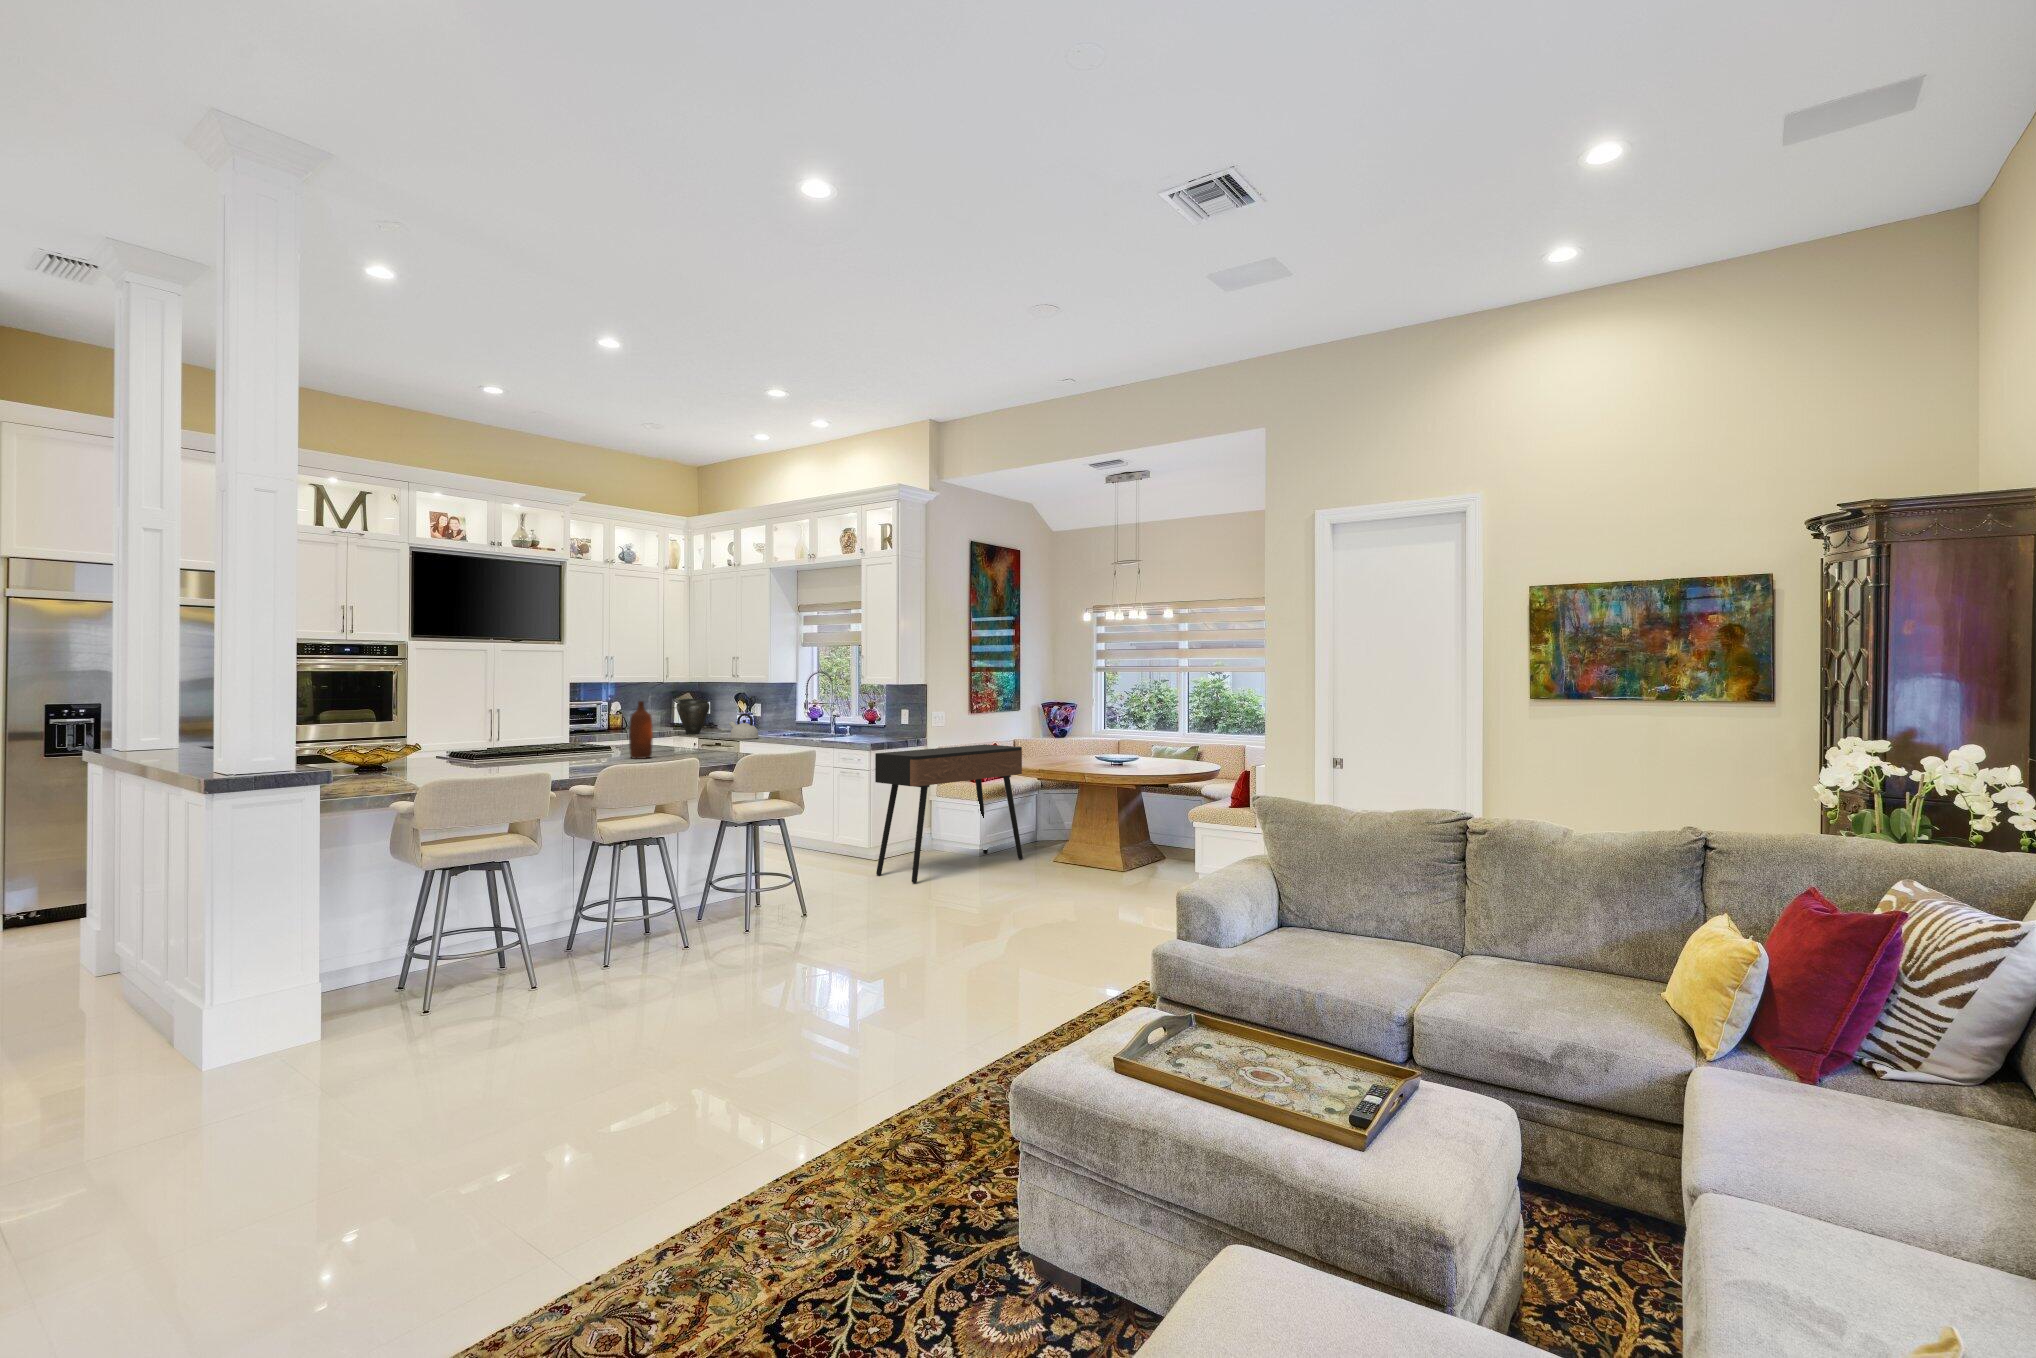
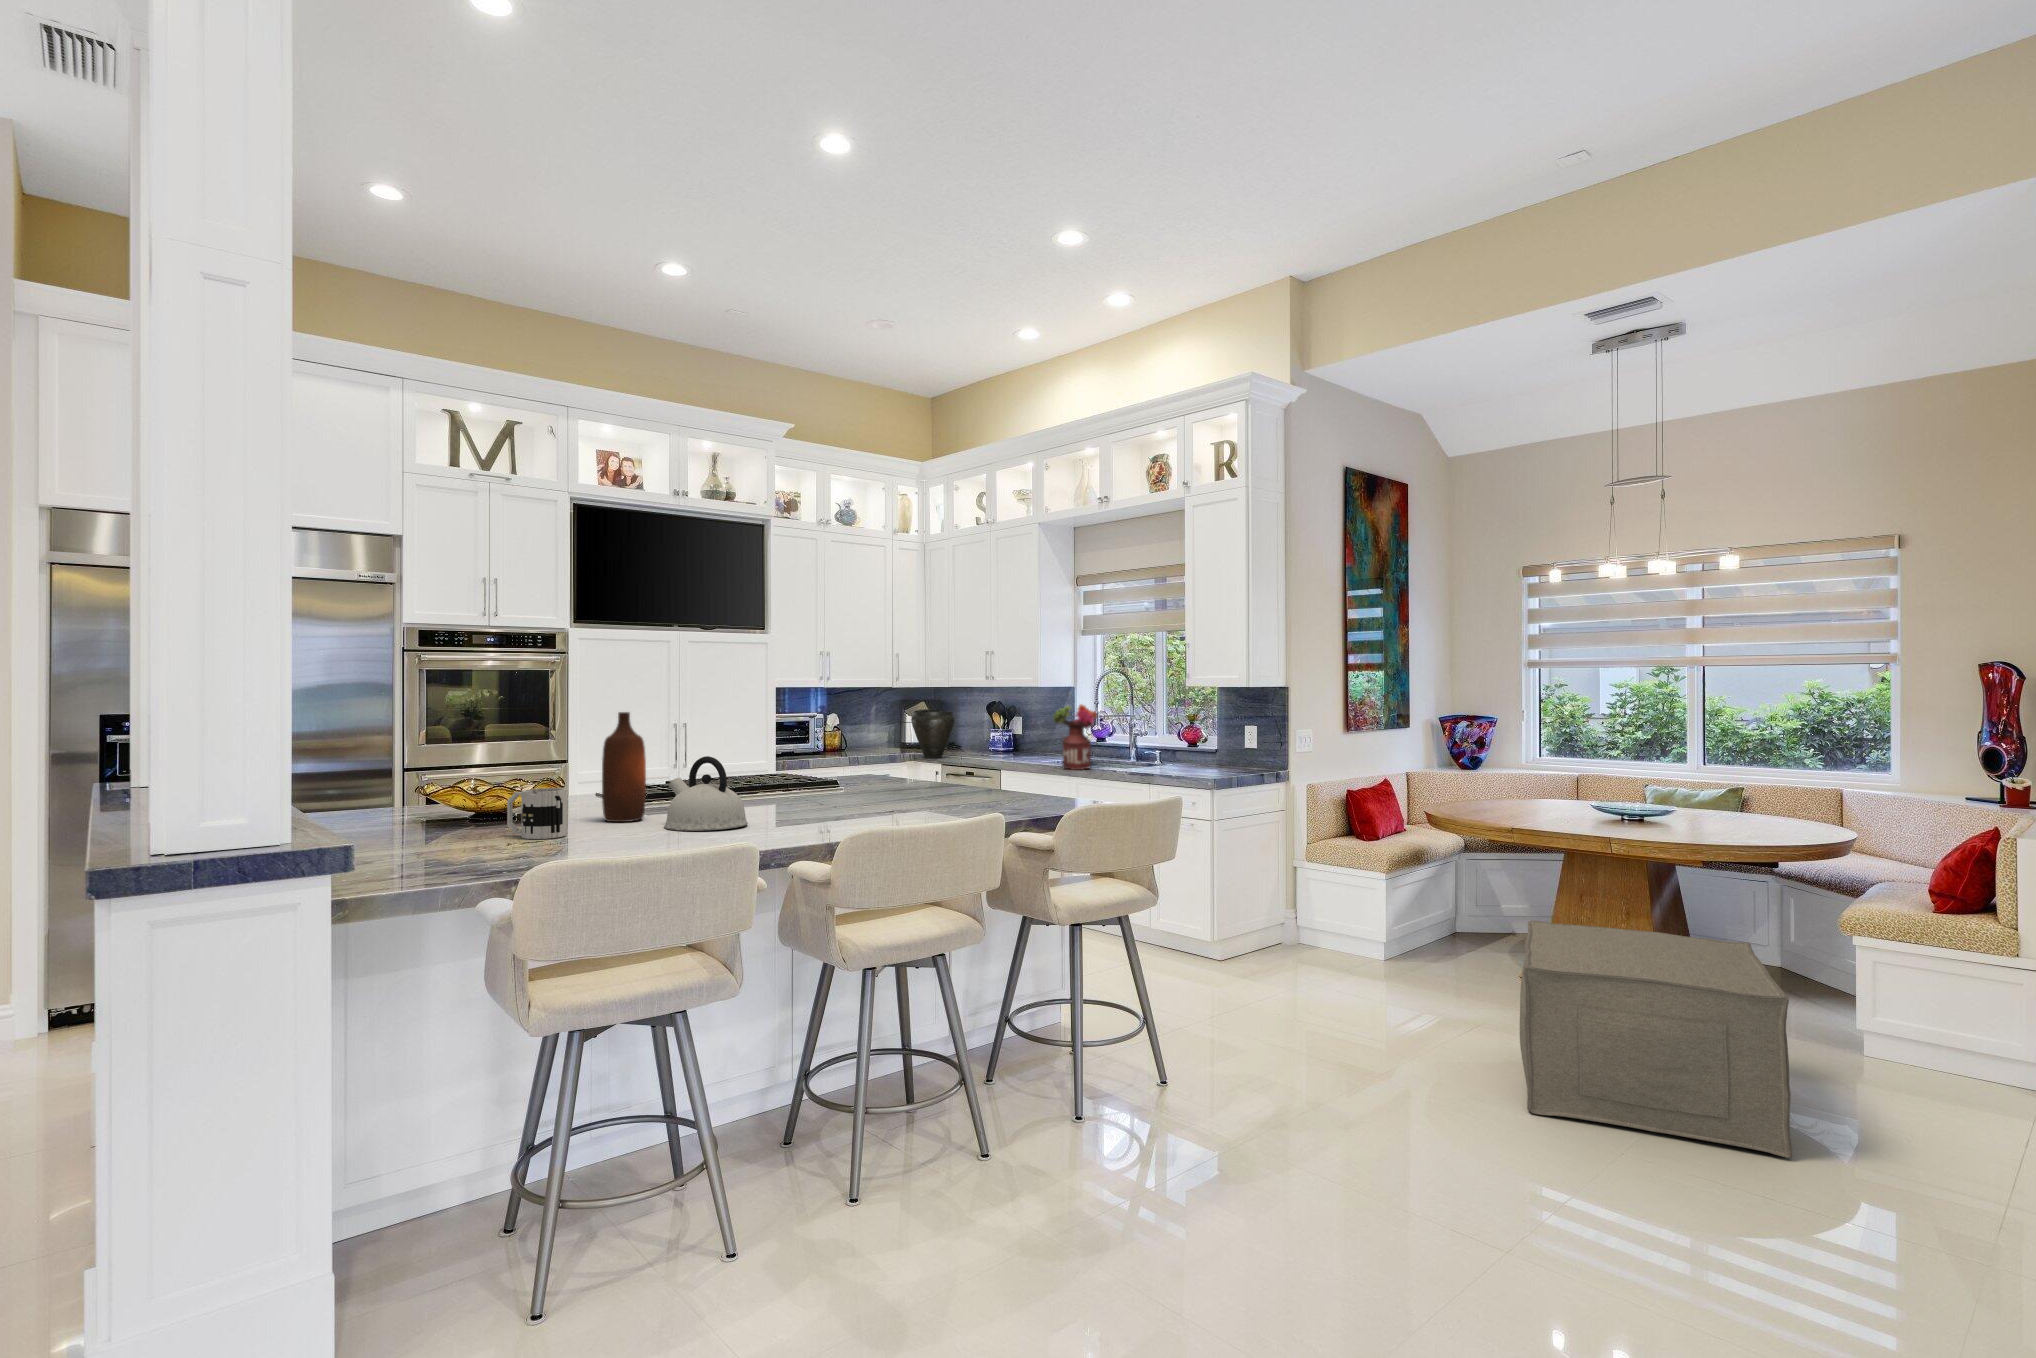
flower arrangement: none [773,695,806,740] -> present [1053,705,1097,770]
bottle: present [629,701,653,759] -> present [602,712,646,822]
kettle: present [729,713,759,739] -> present [664,756,748,831]
mug: none [395,744,433,772] -> present [507,788,567,839]
console table: present [875,745,1023,883] -> none [1234,782,1460,1016]
ottoman: none [999,819,1134,924] -> present [1520,921,1792,1158]

